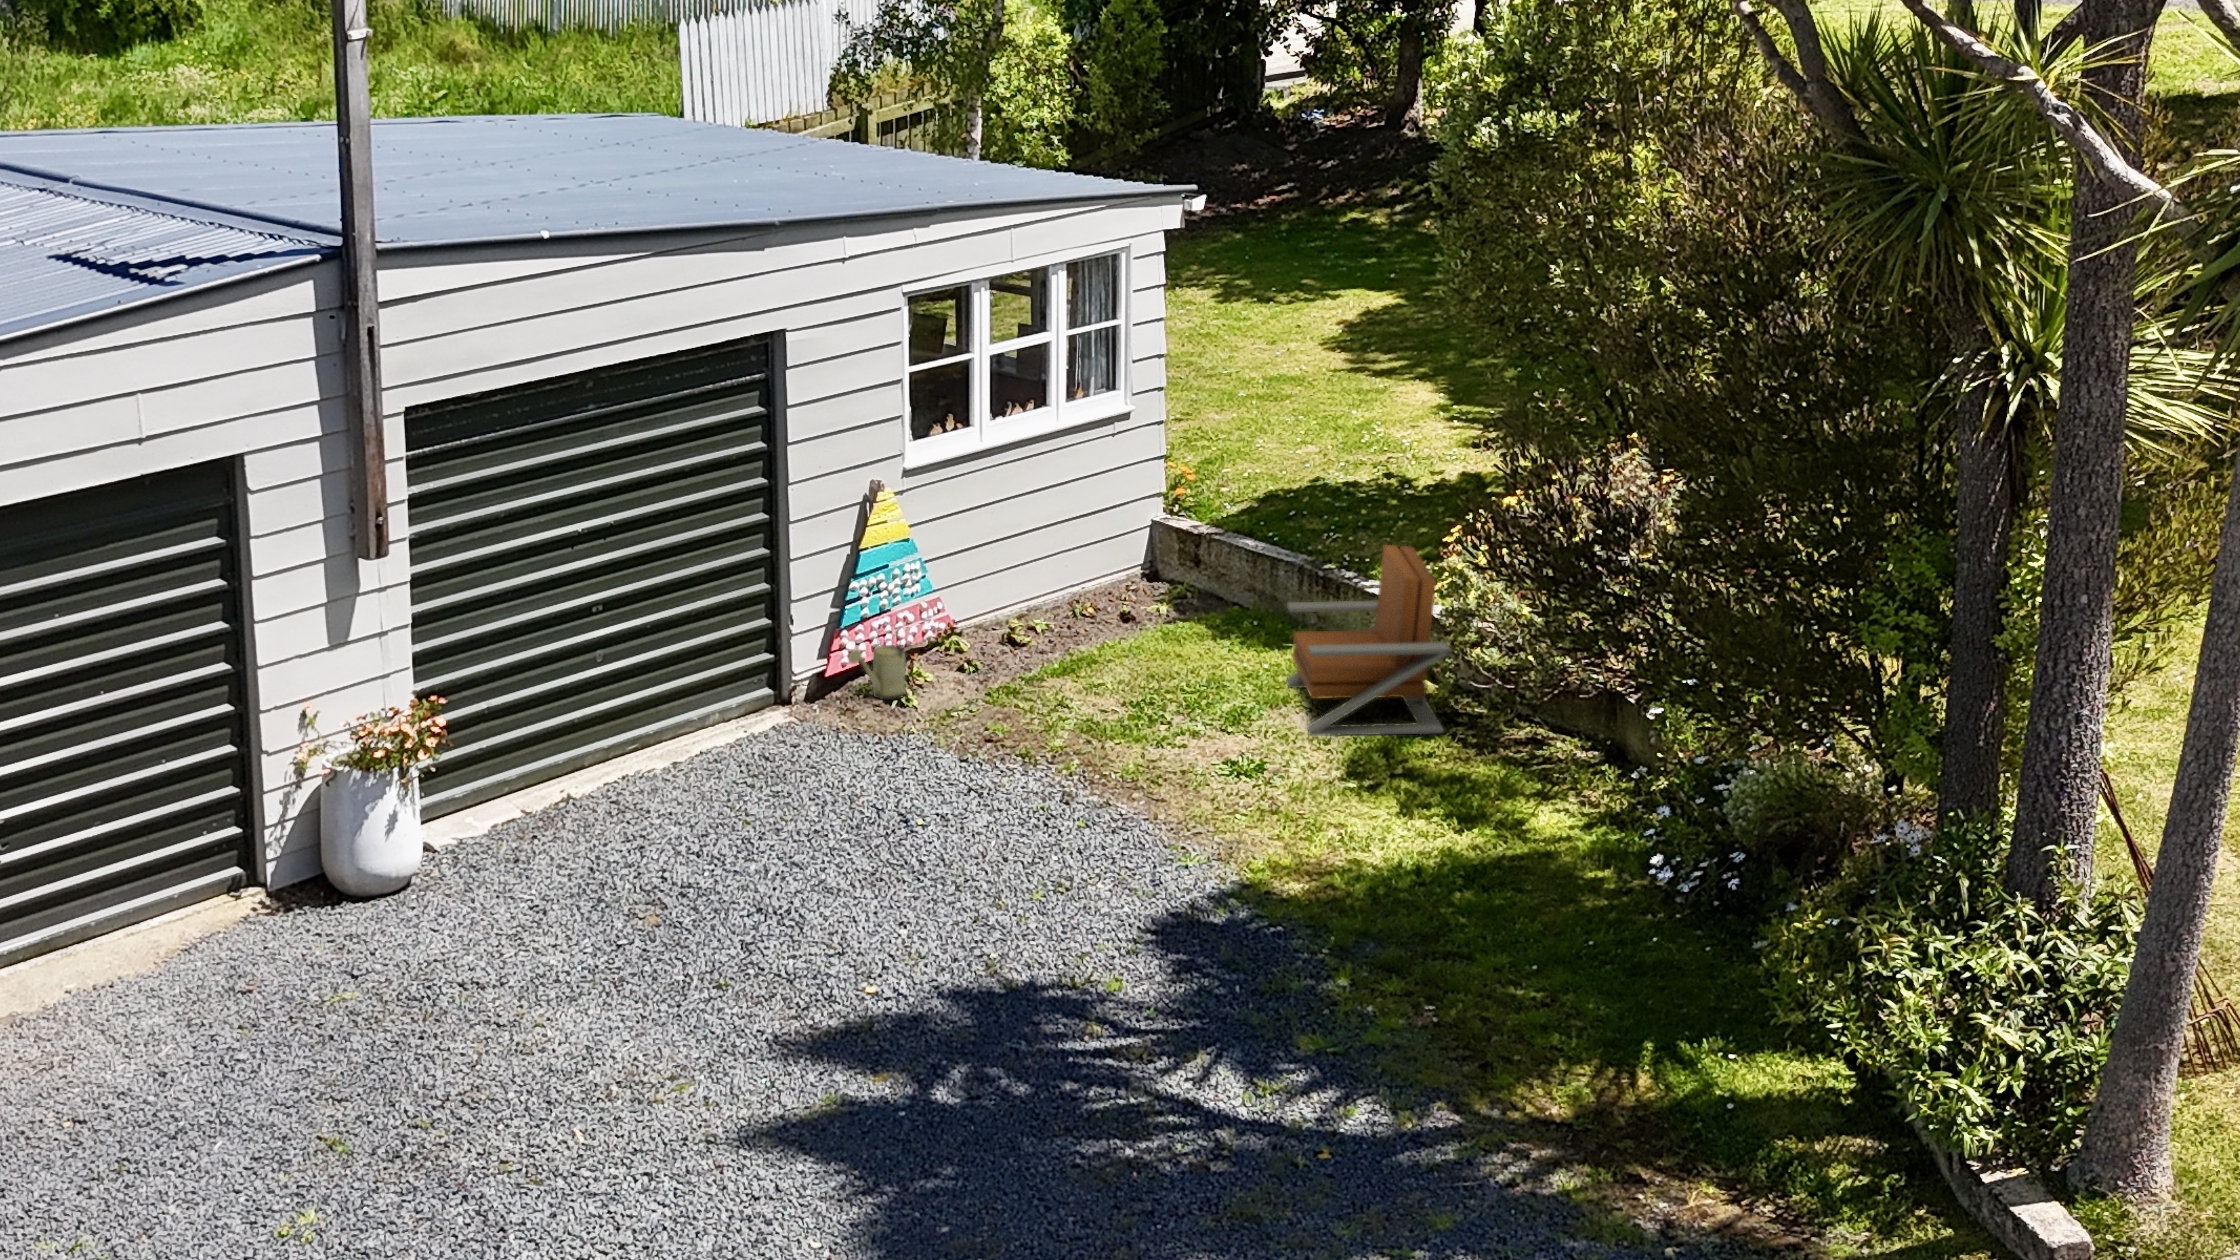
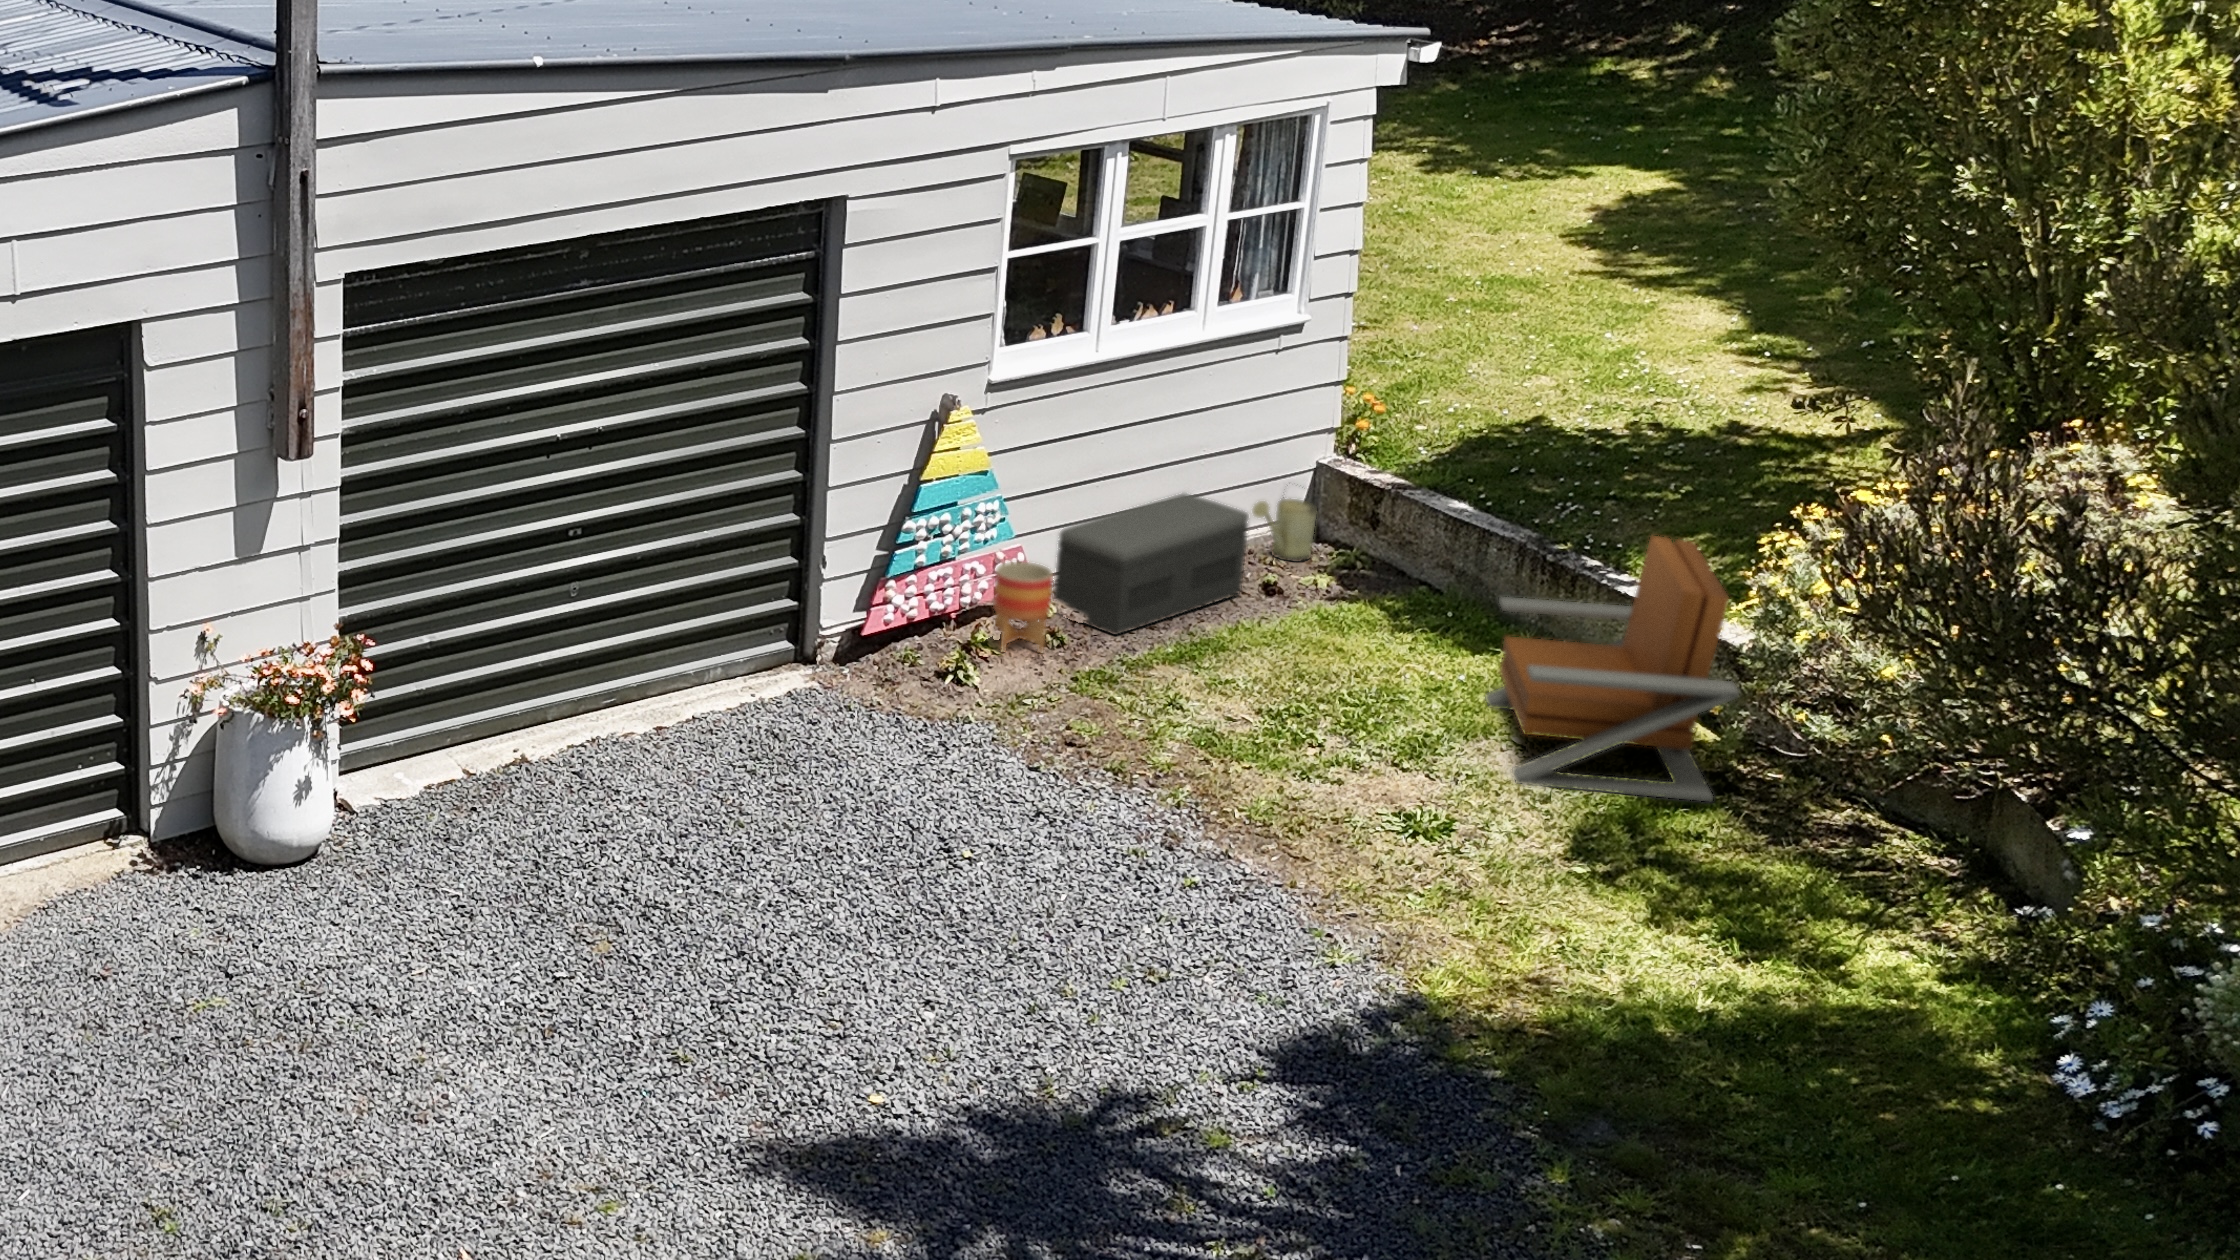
storage bench: none [965,553,1106,665] -> present [1054,494,1249,635]
planter: none [920,612,964,686] -> present [993,562,1054,653]
watering can: present [849,645,907,700] -> present [1253,491,1317,562]

